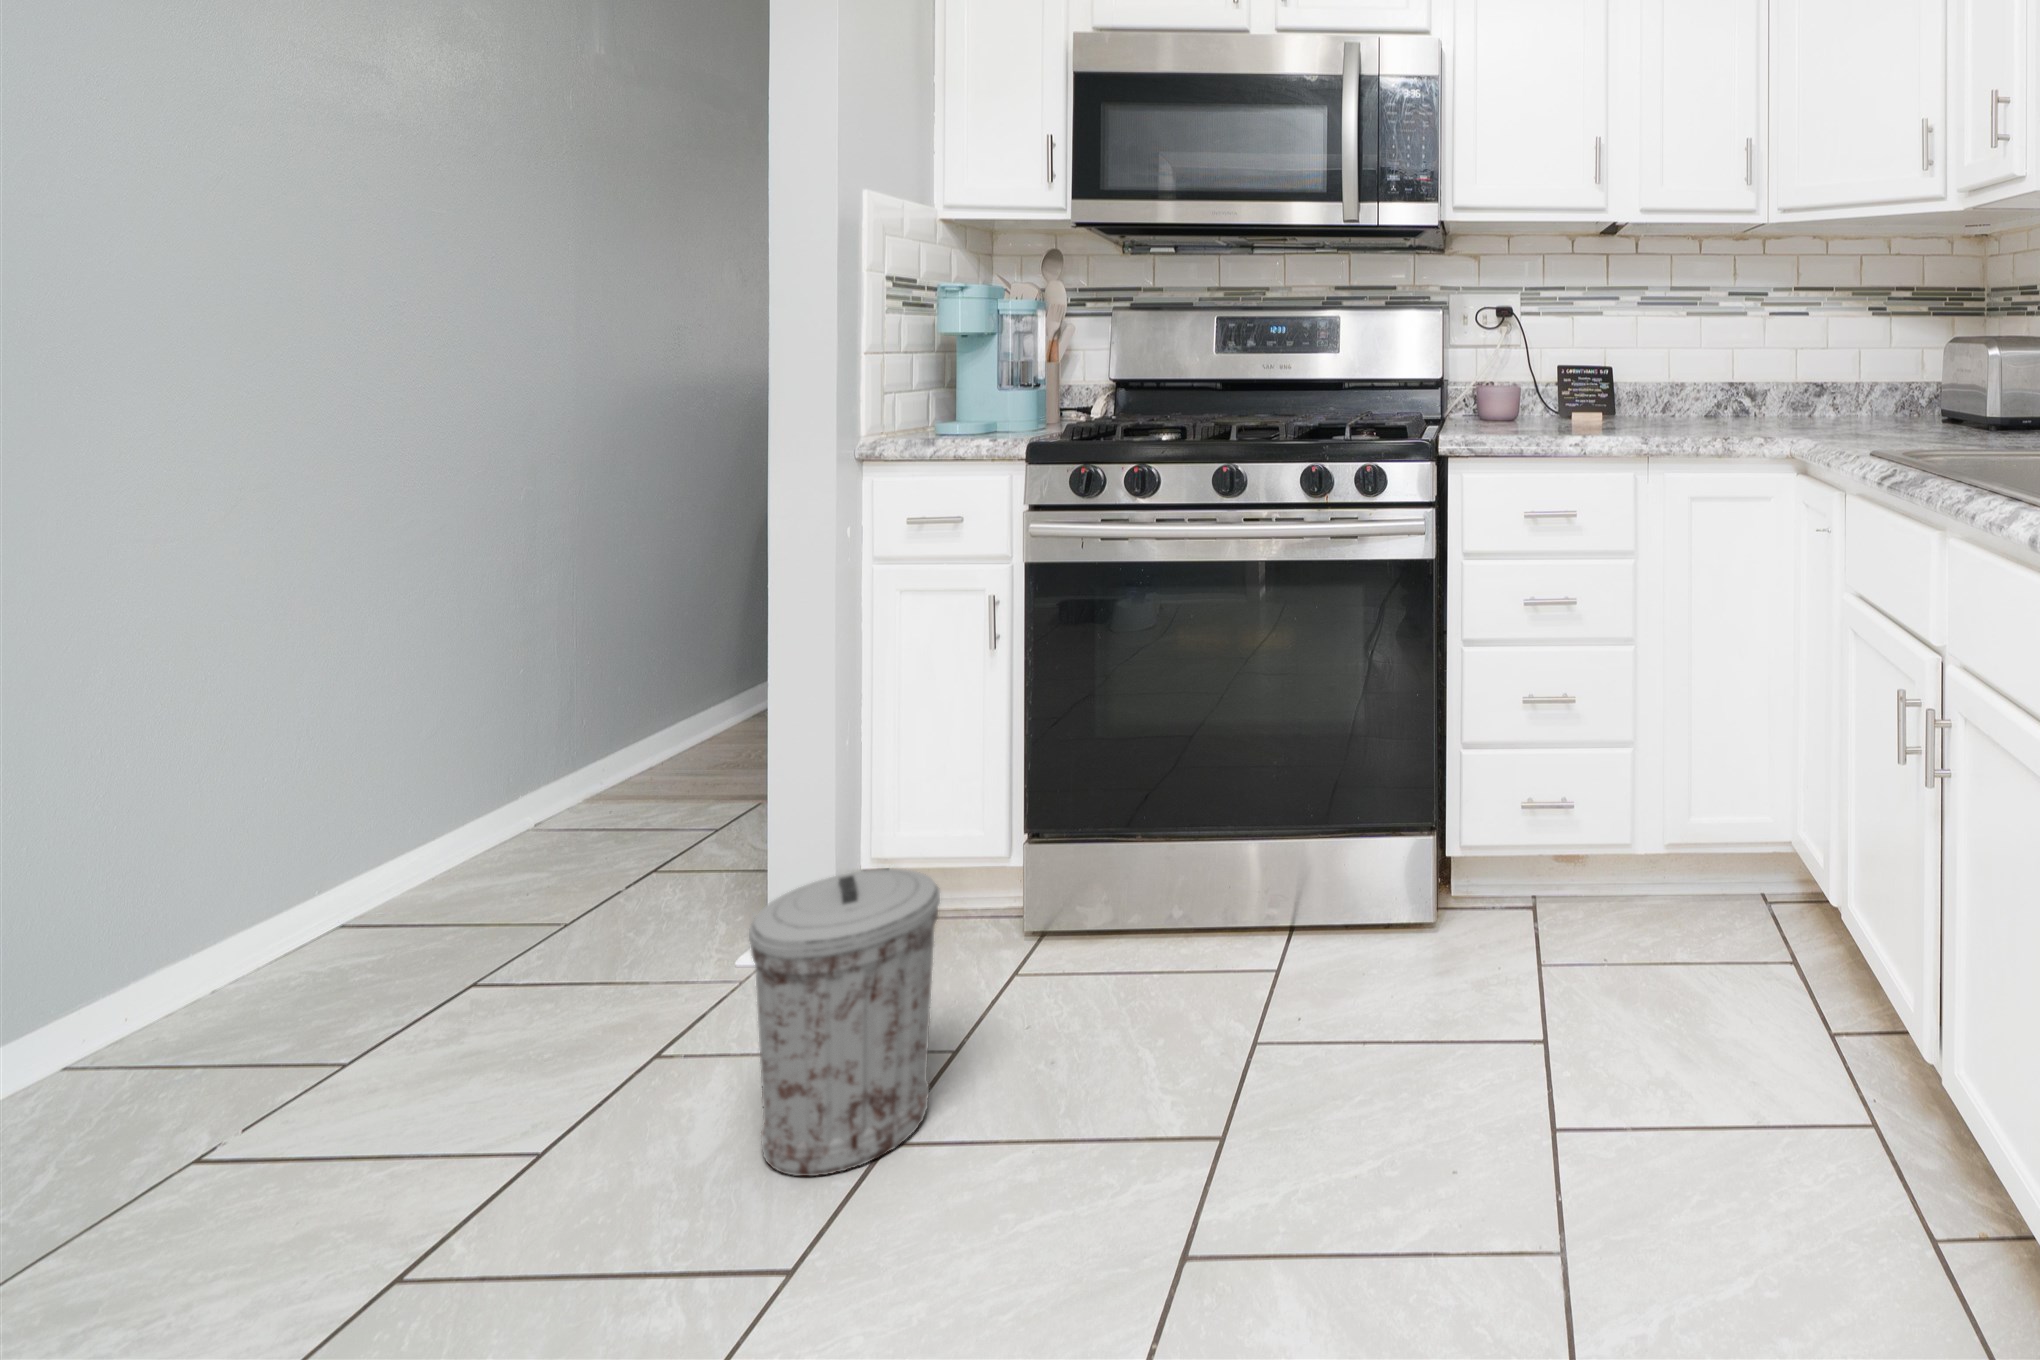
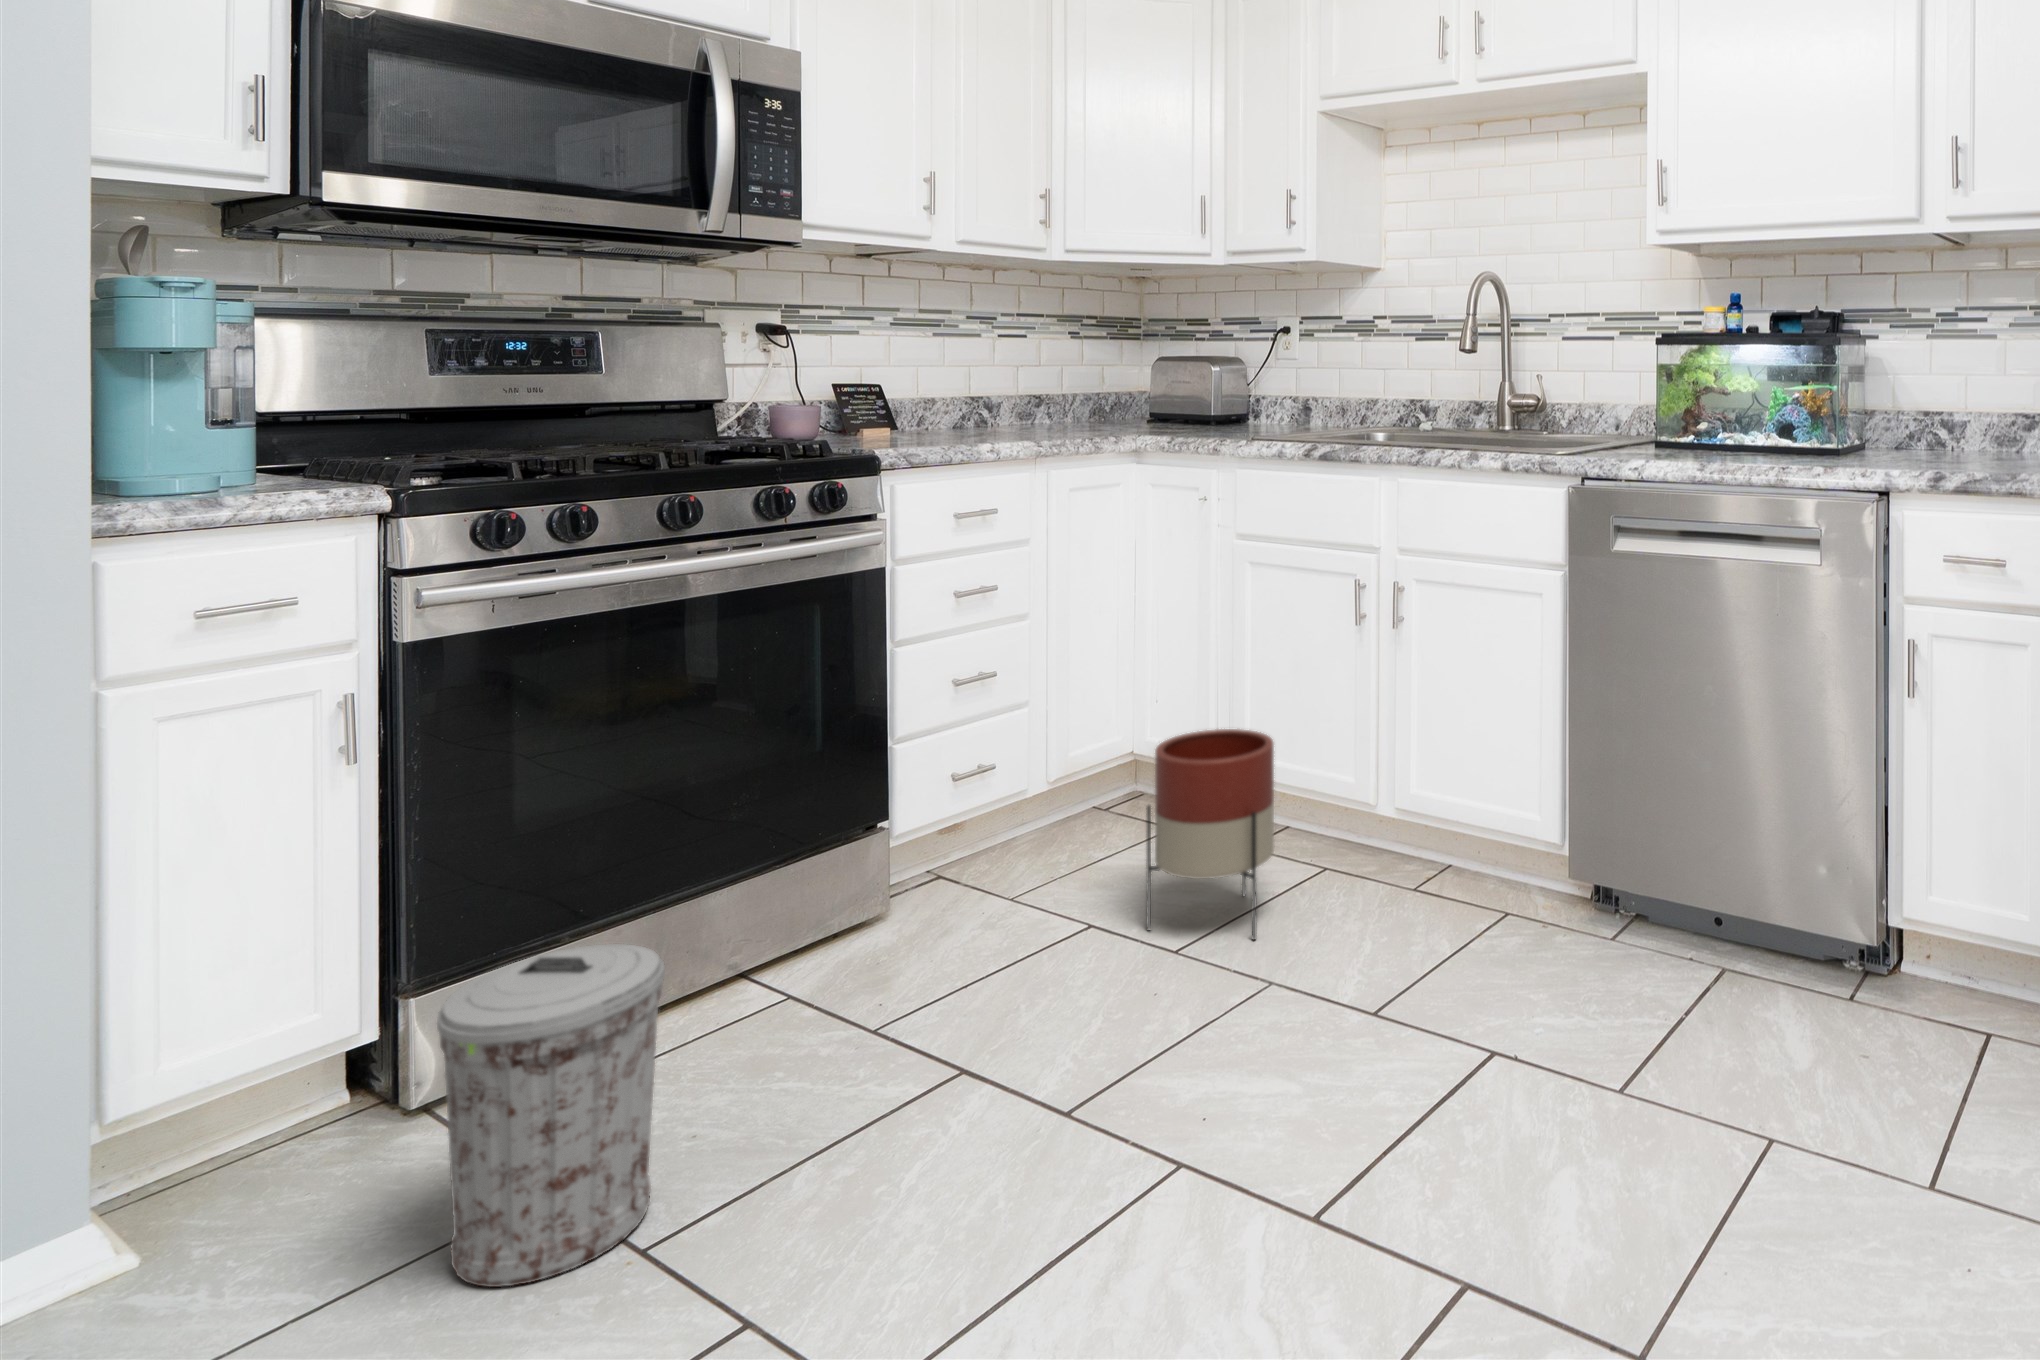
planter: none [1569,848,1735,1193] -> present [1146,729,1275,939]

